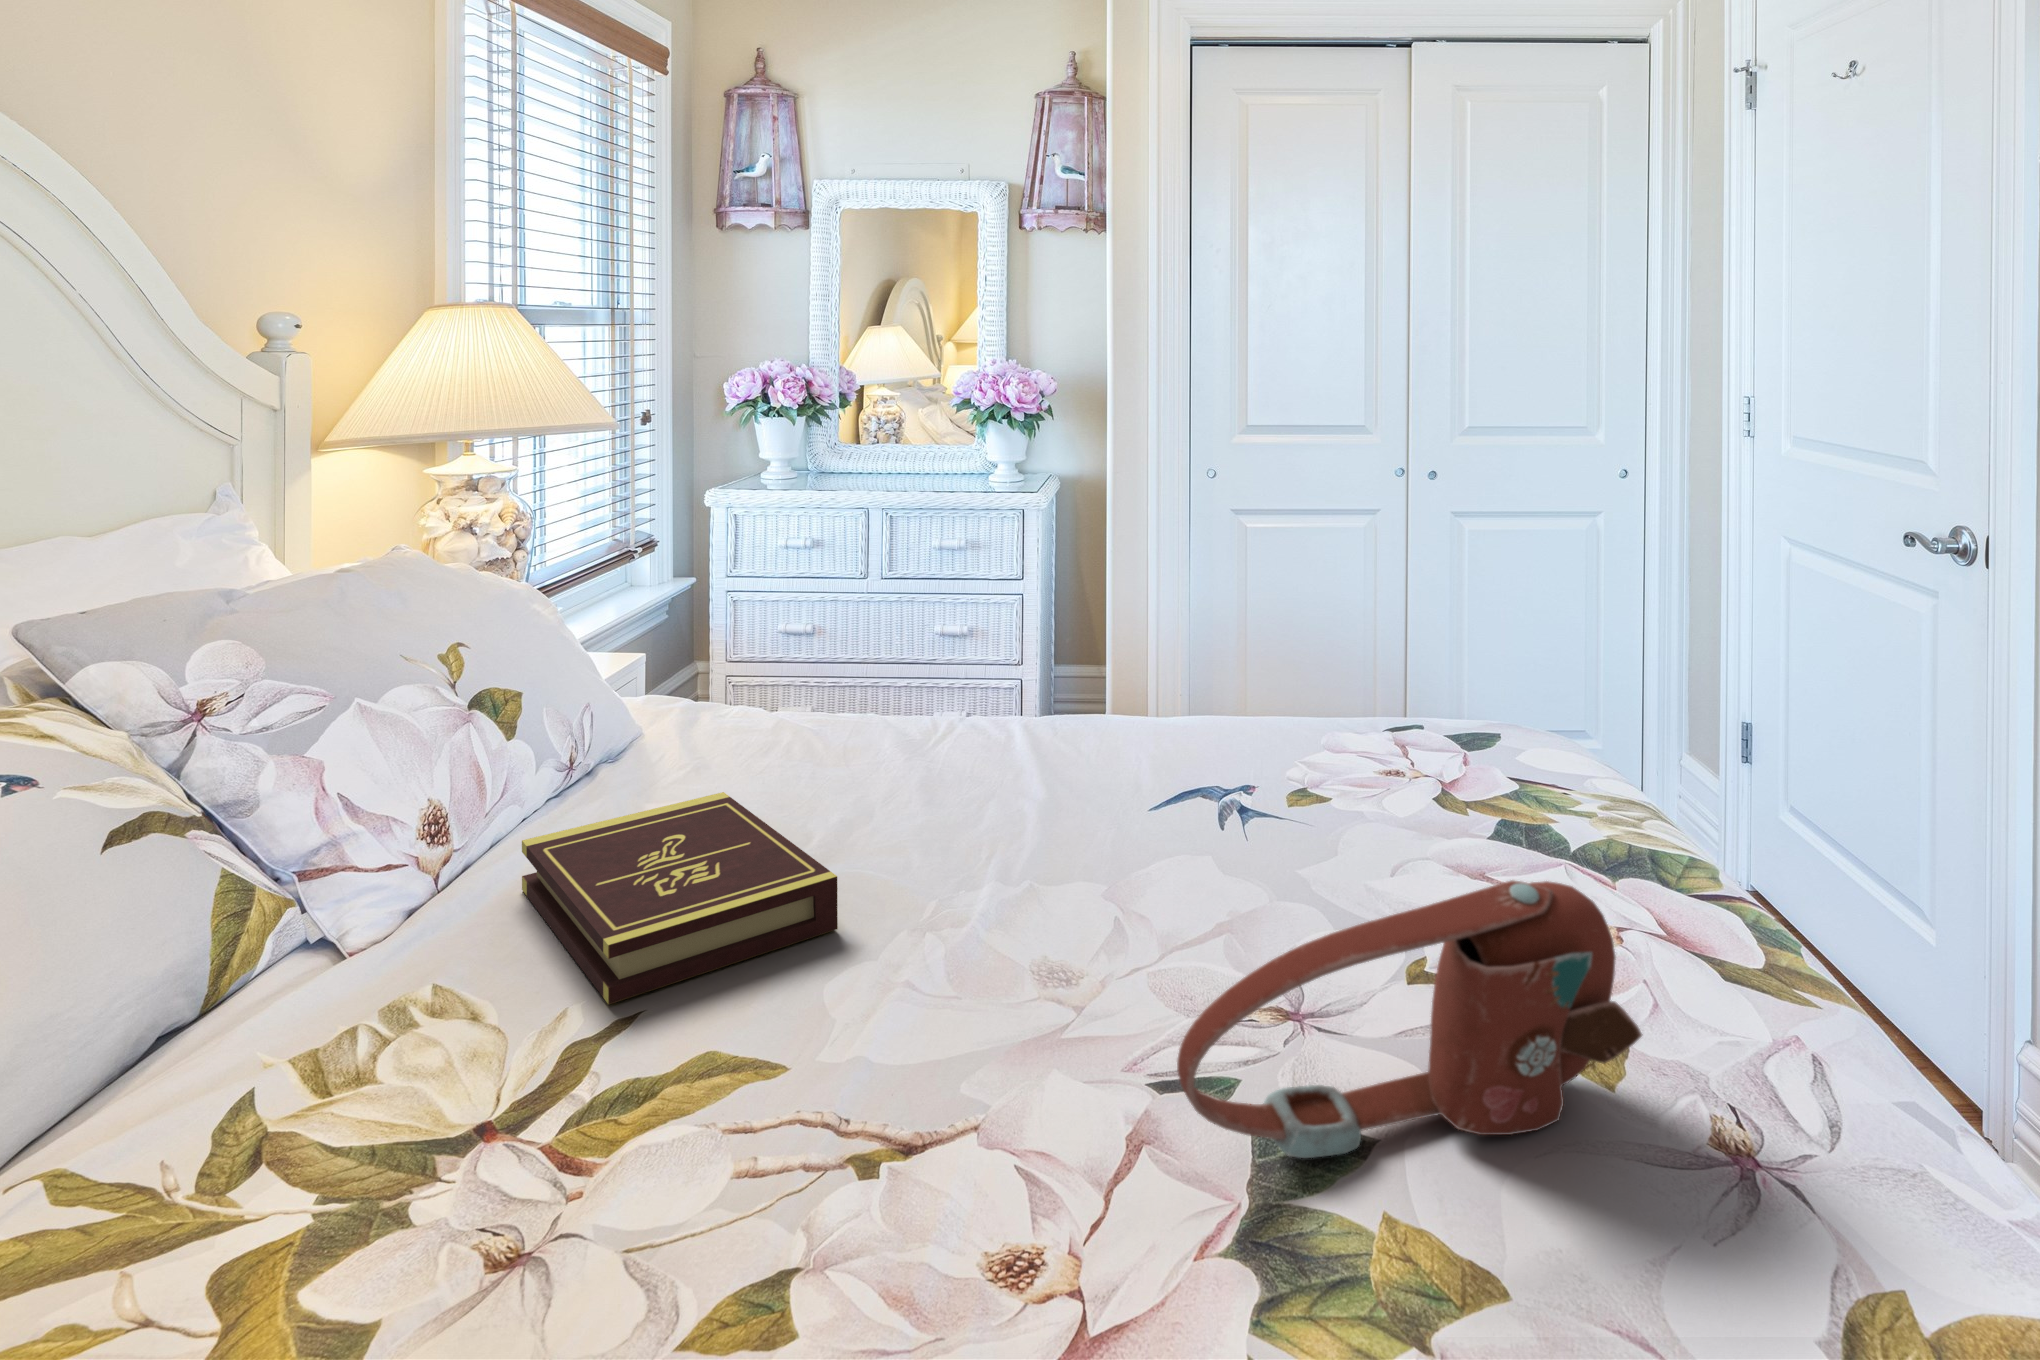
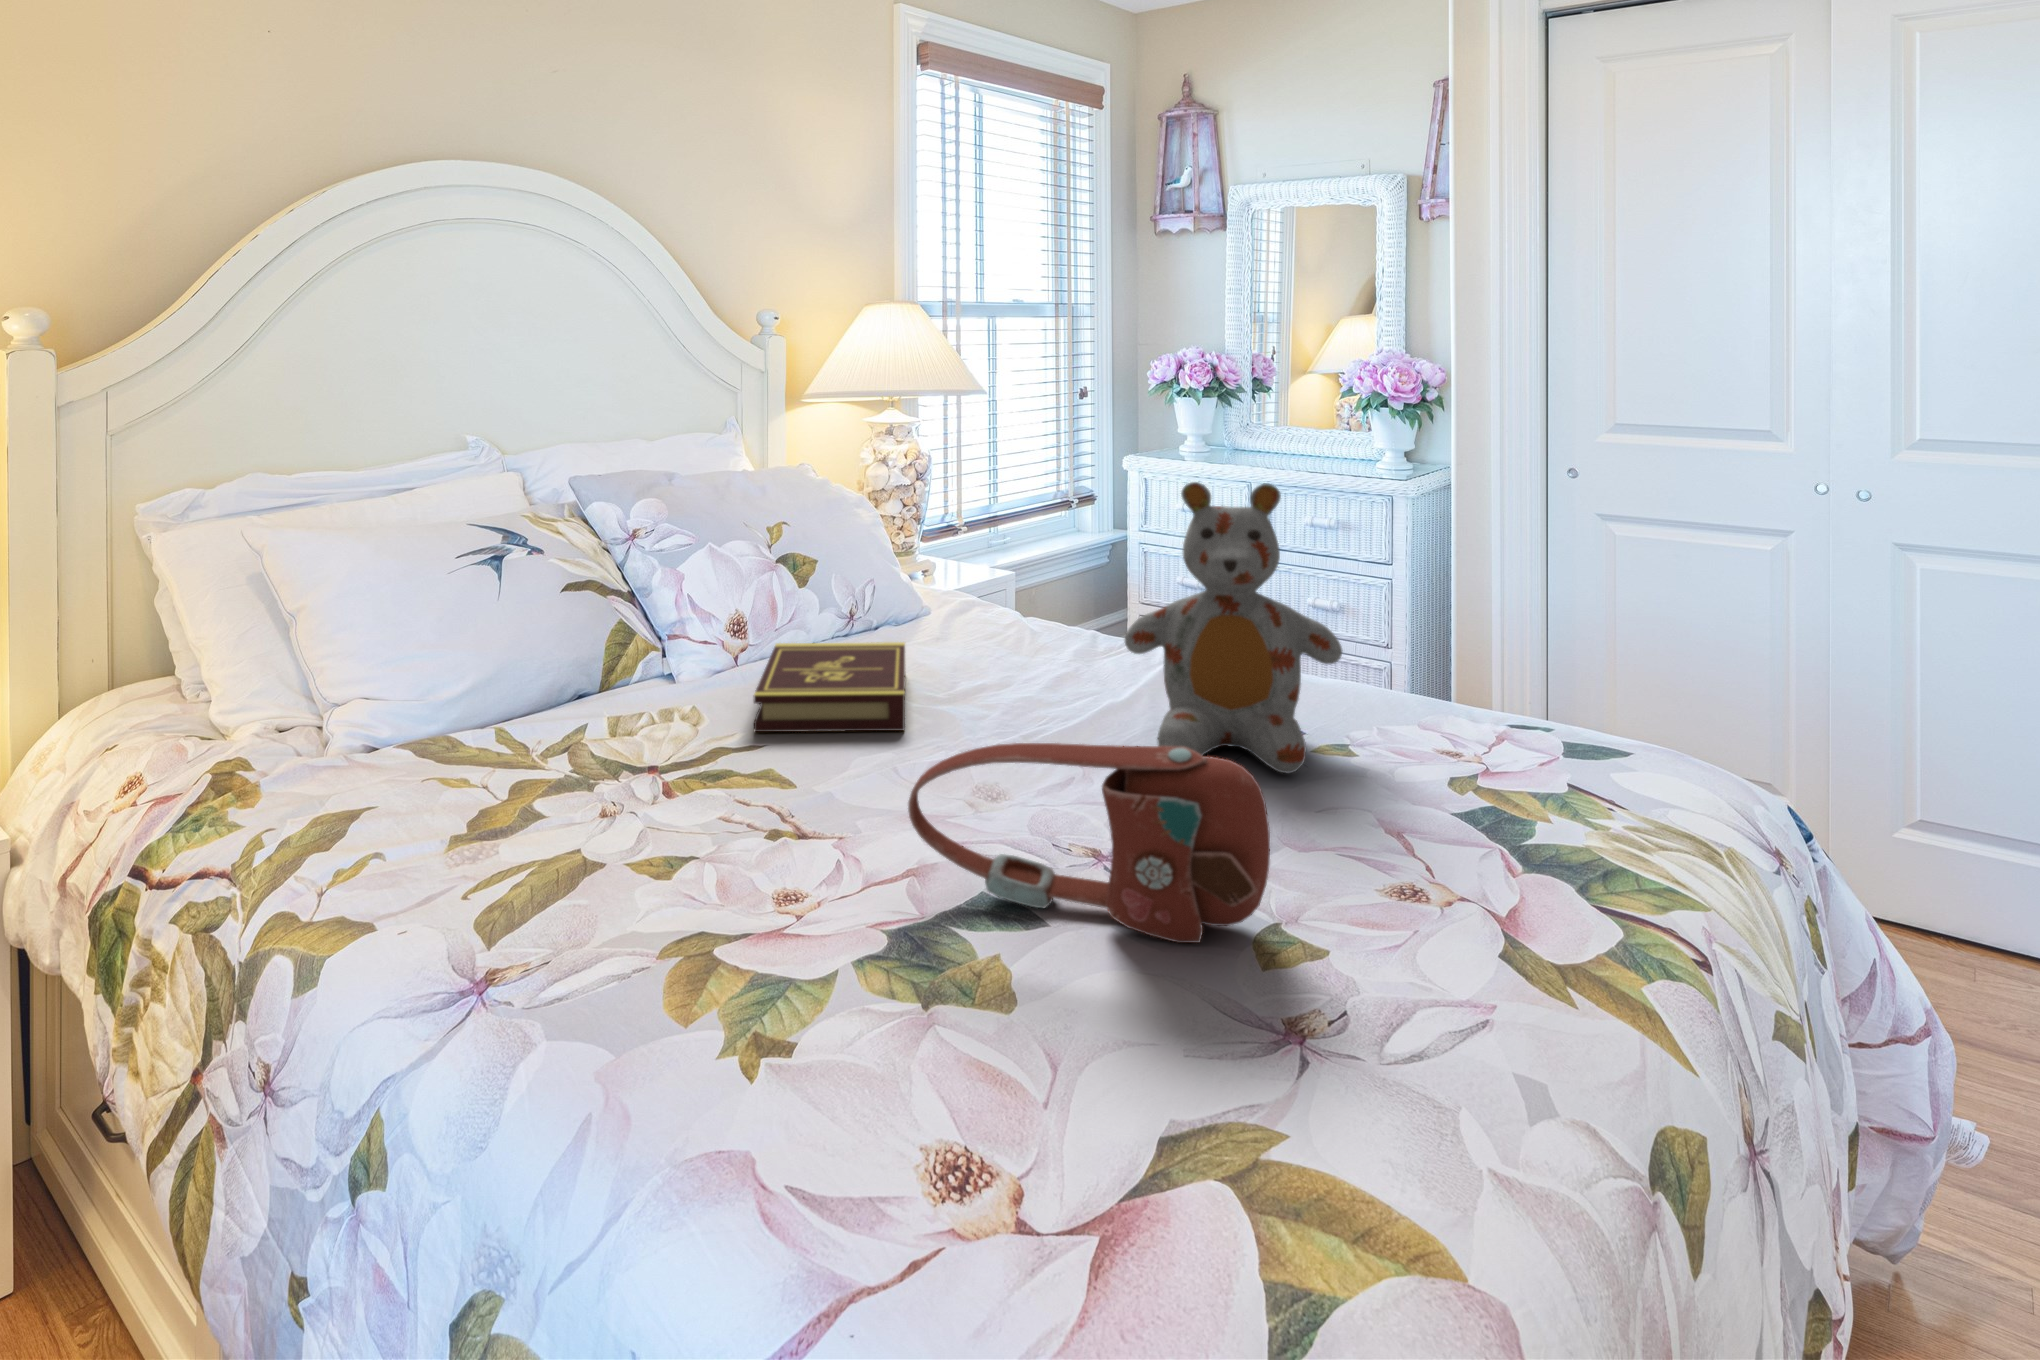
stuffed bear: none [1095,526,1346,880] -> present [1125,482,1342,773]

